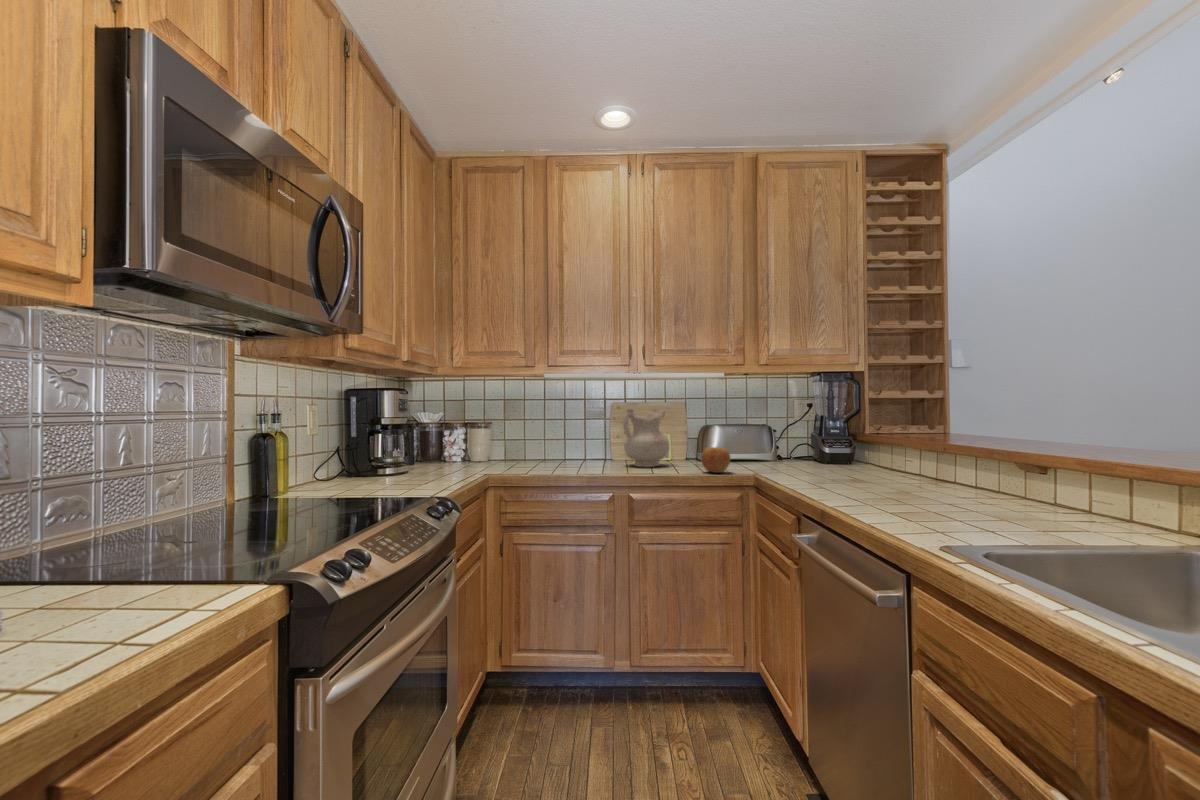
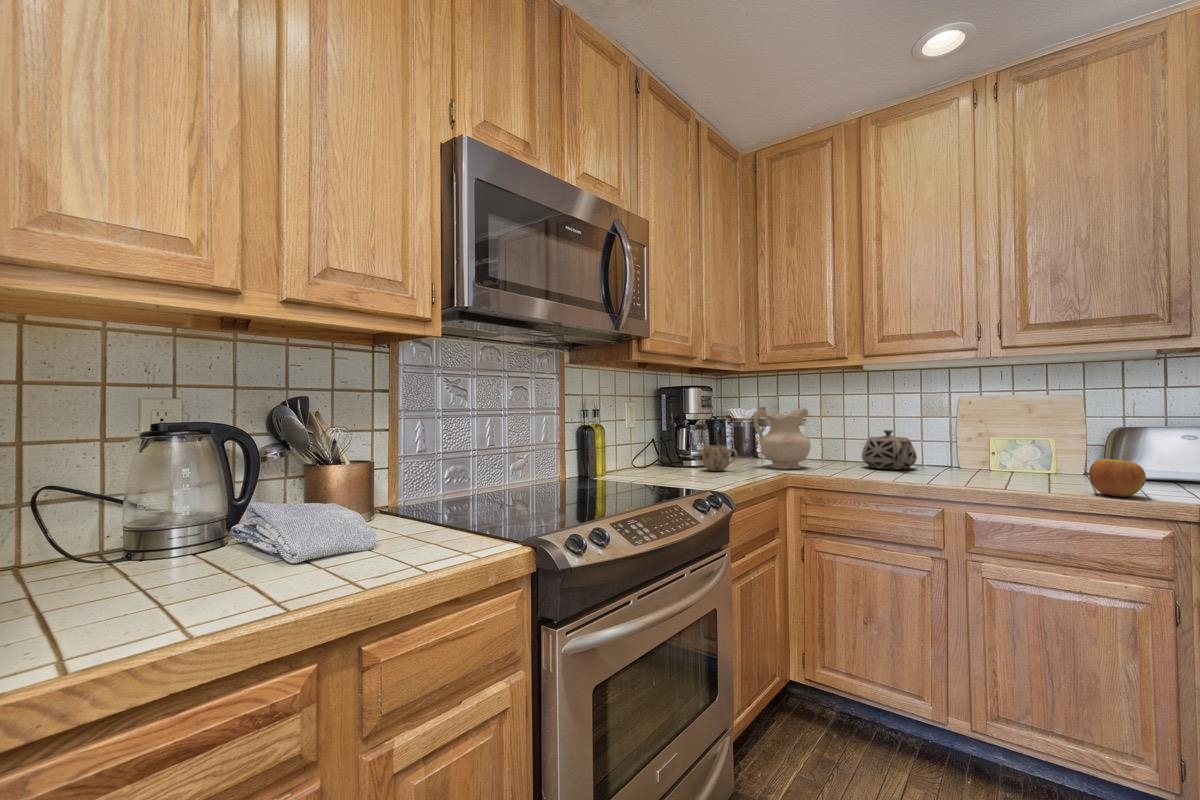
ceramic pitcher: present [623,409,669,467] -> present [754,407,811,469]
teapot: none [544,430,586,465] -> present [862,430,917,469]
mug: none [401,450,439,478] -> present [702,445,737,471]

